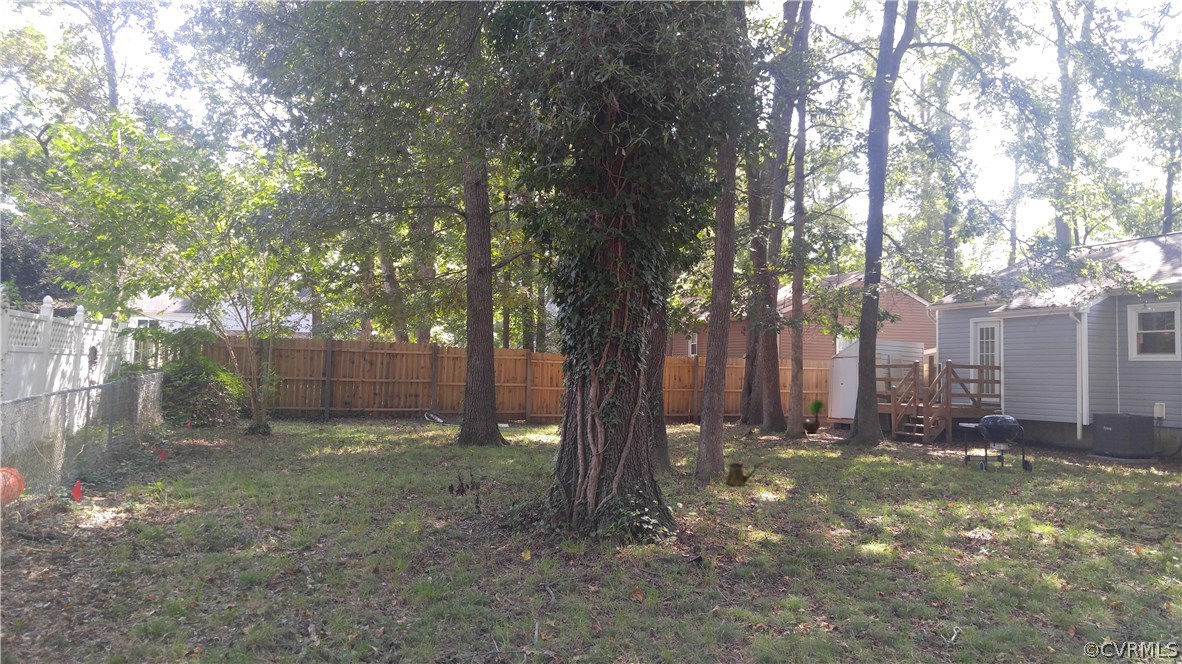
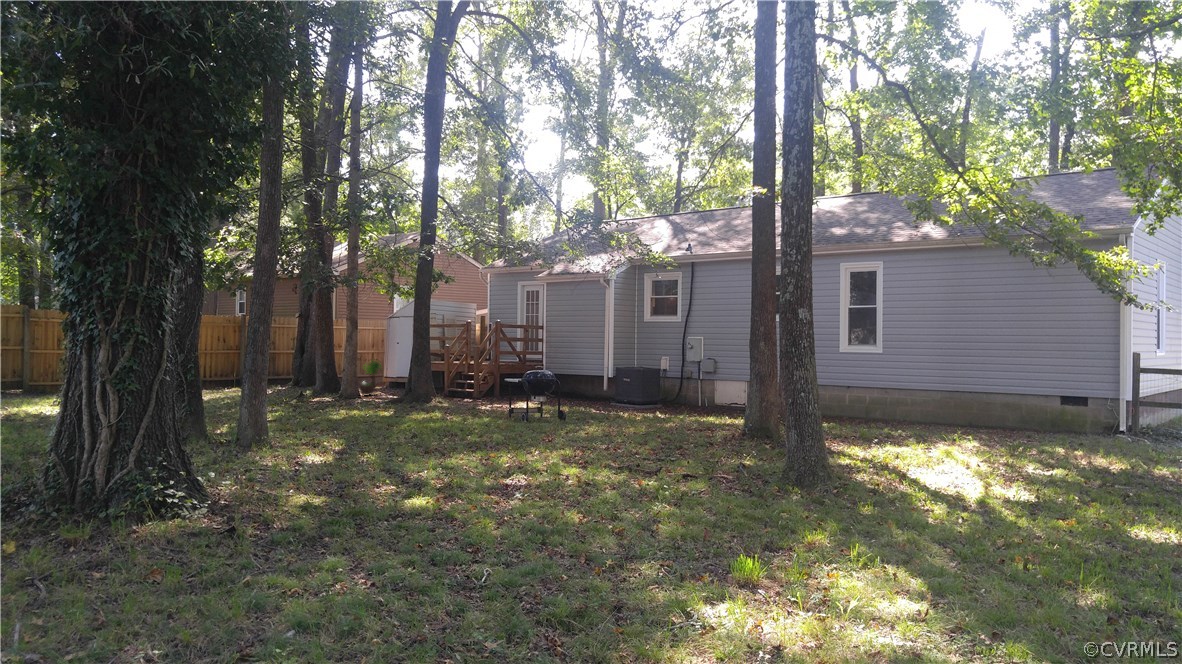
watering can: present [725,463,763,486] -> none [265,426,311,453]

